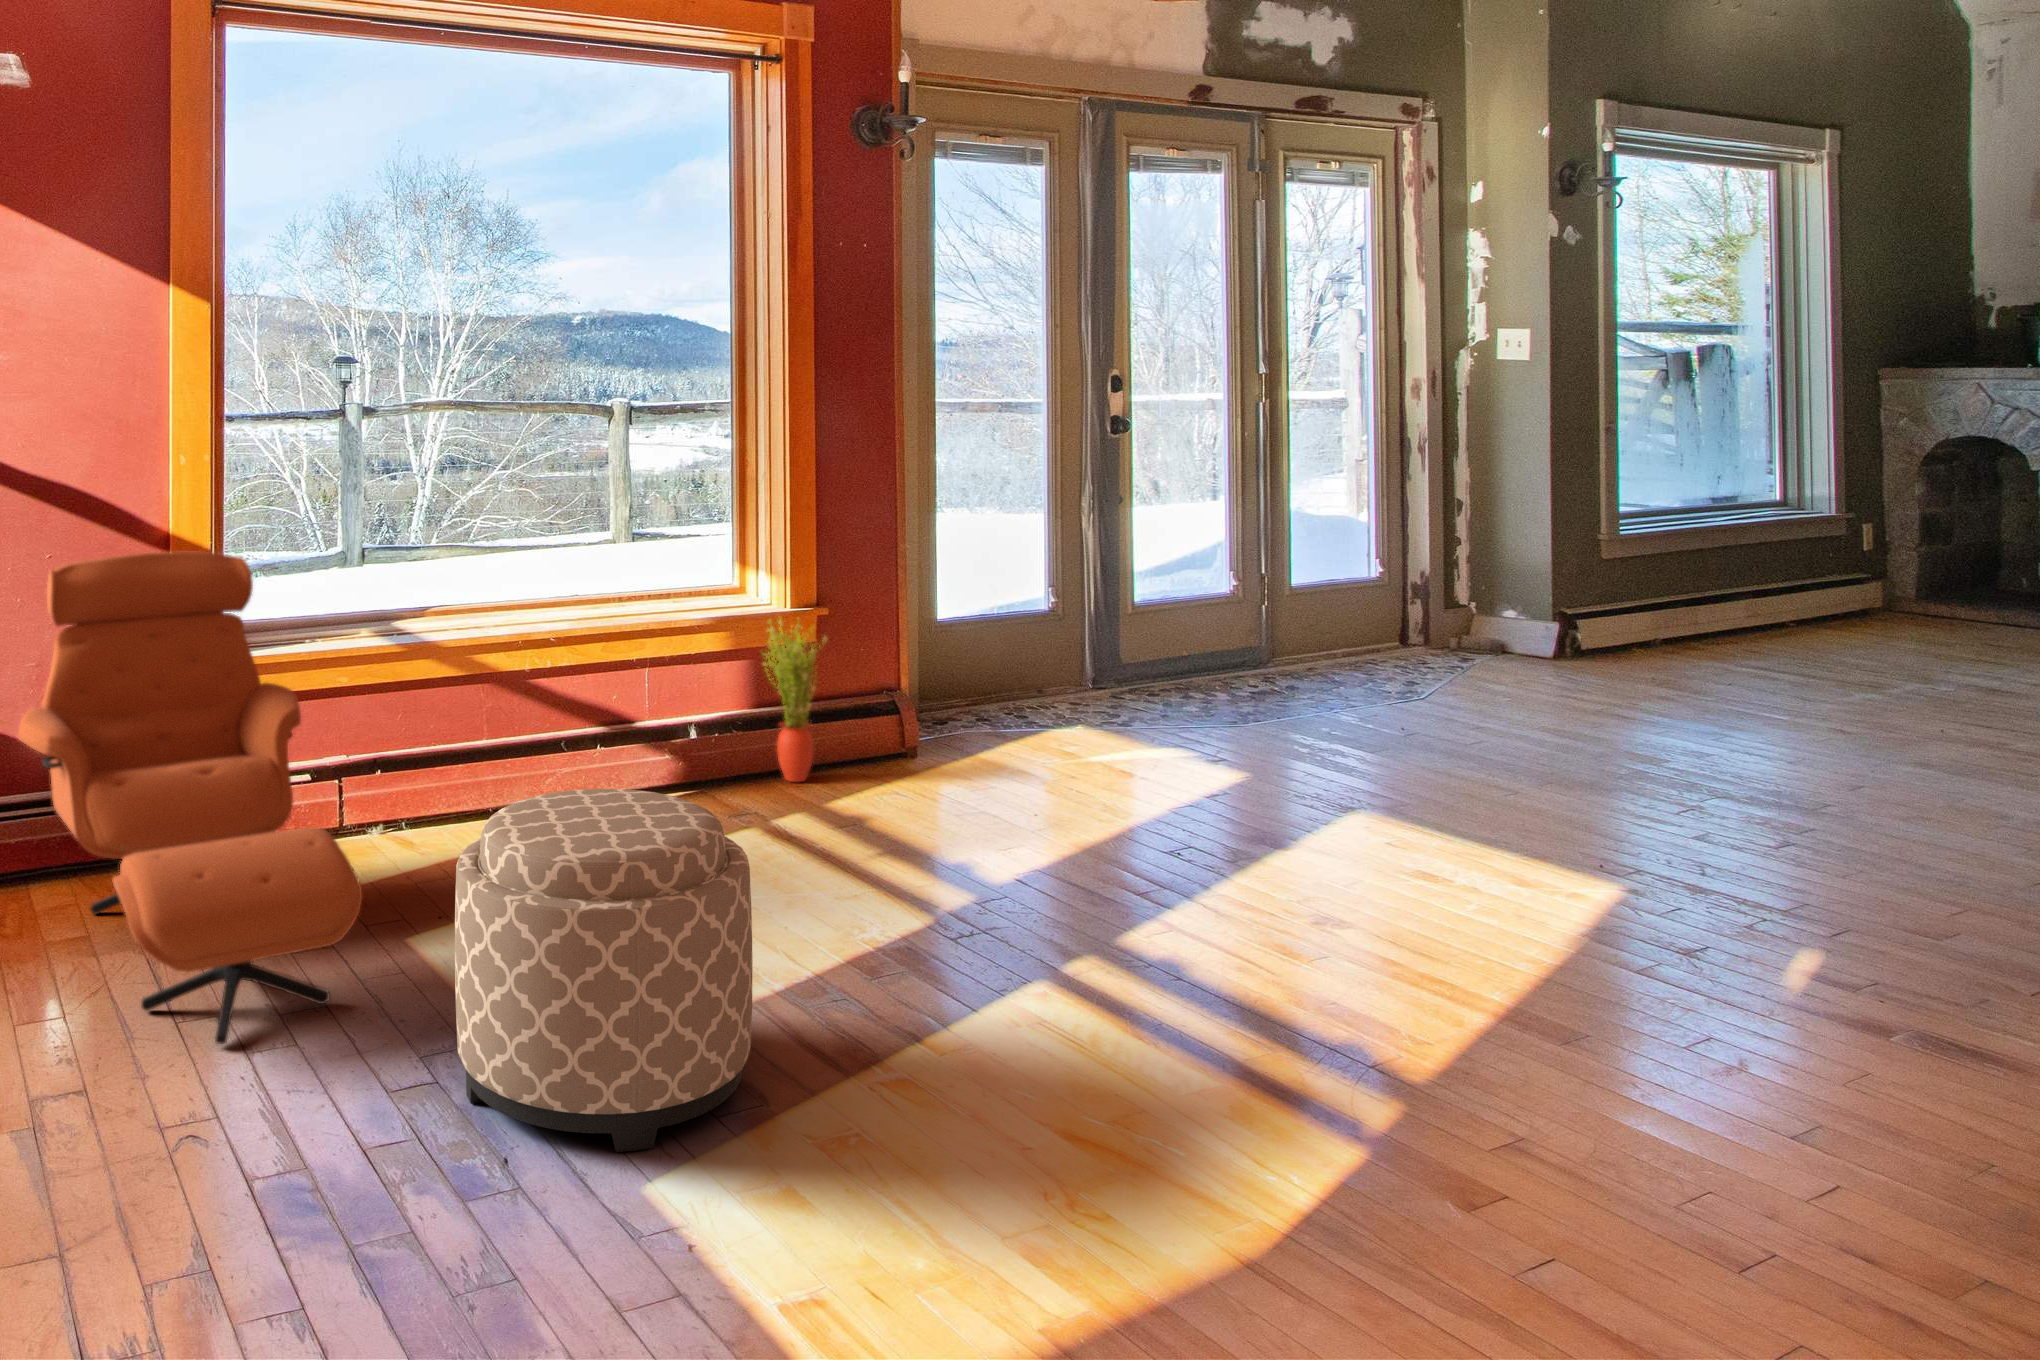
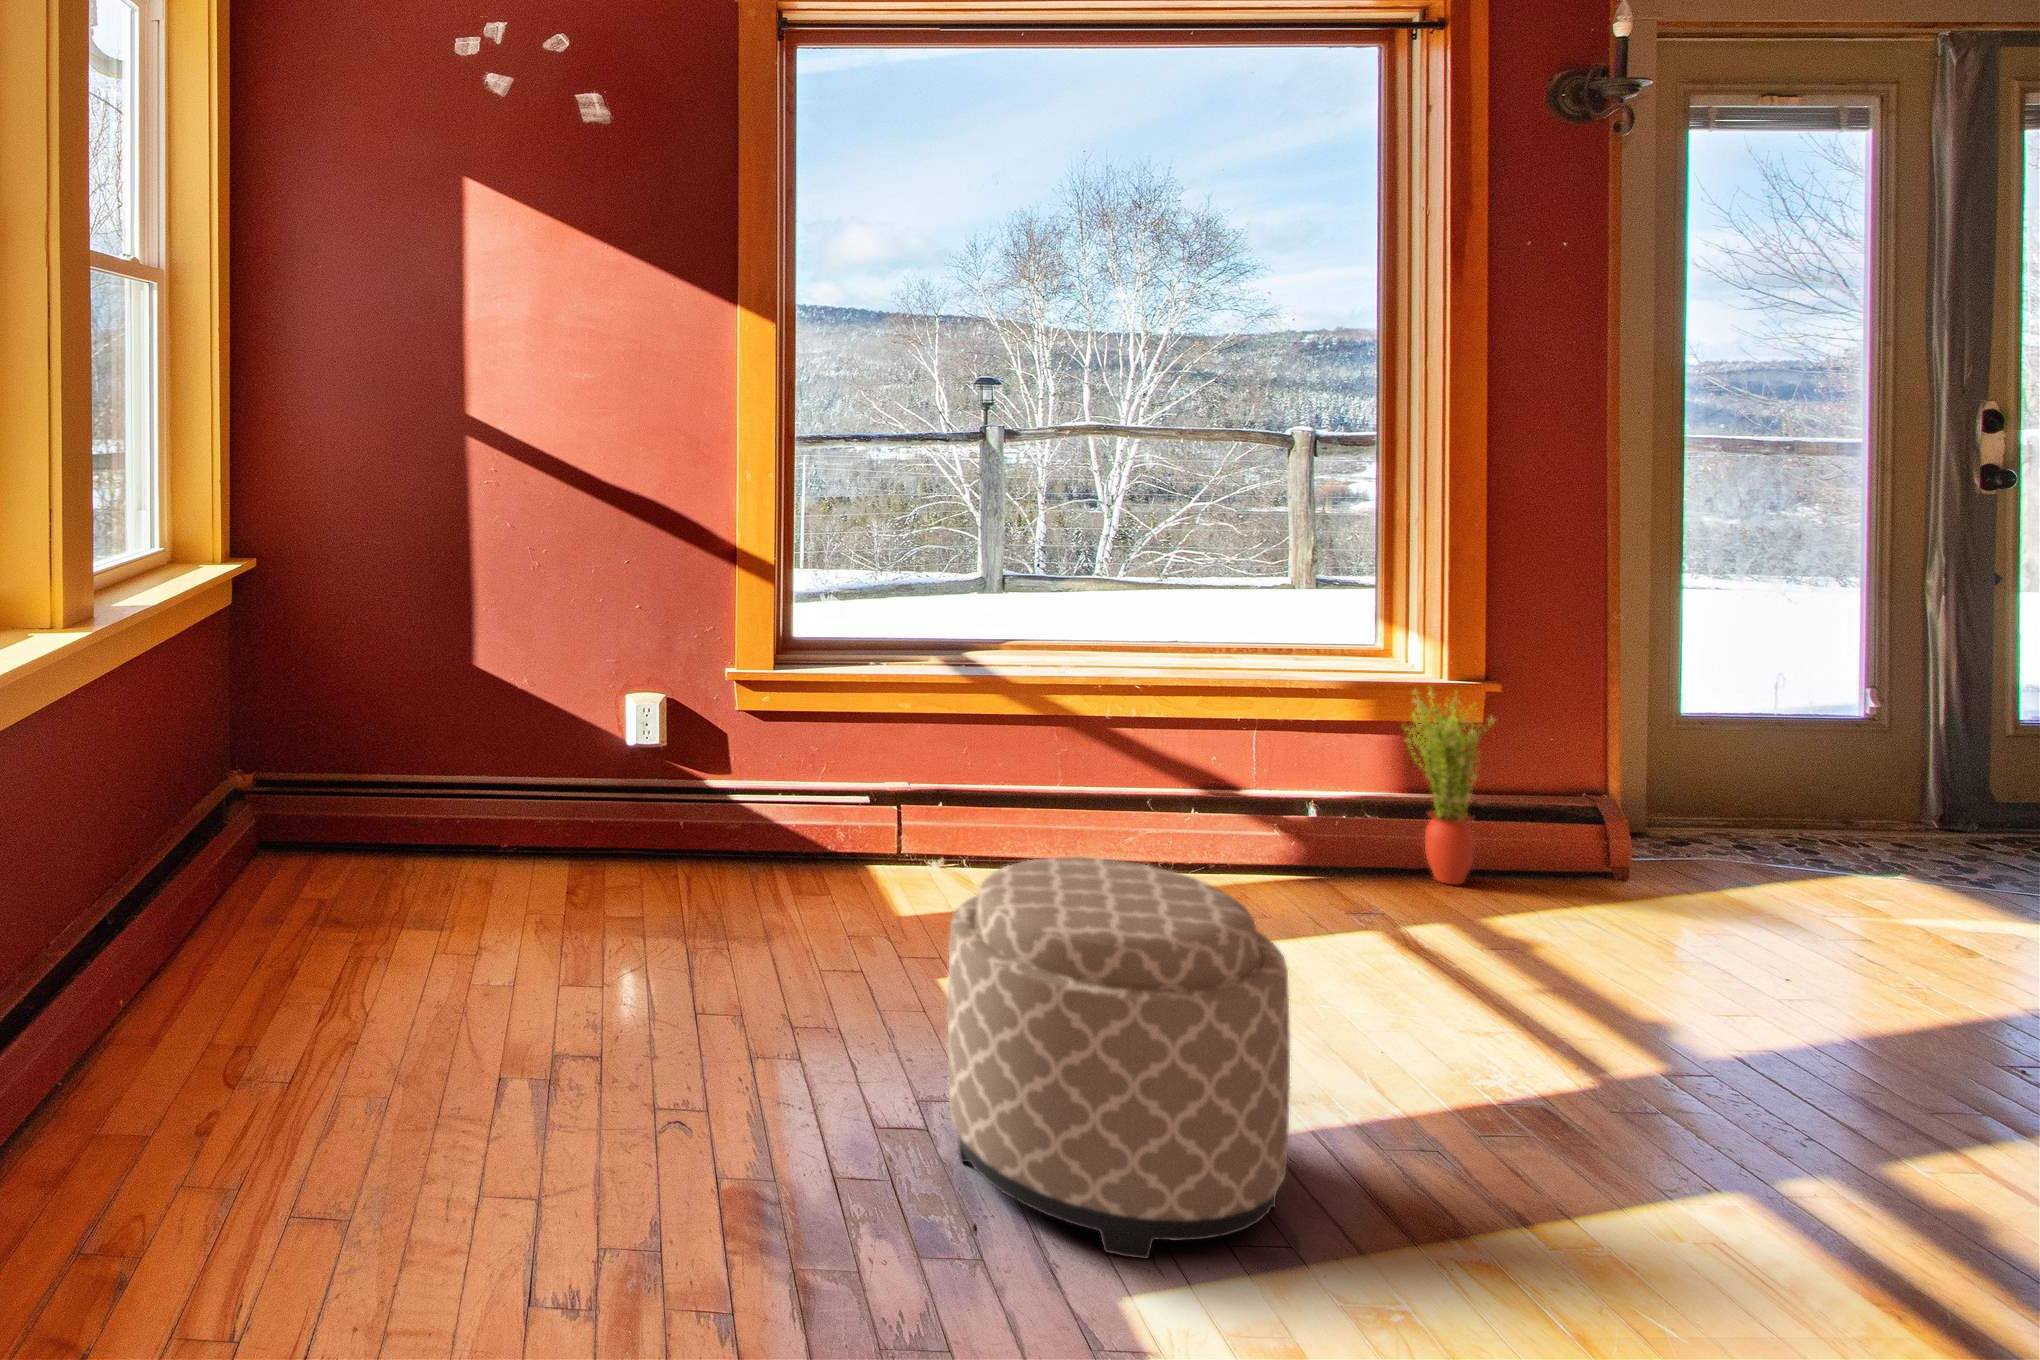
armchair: present [18,551,362,1044] -> none [582,561,877,1045]

